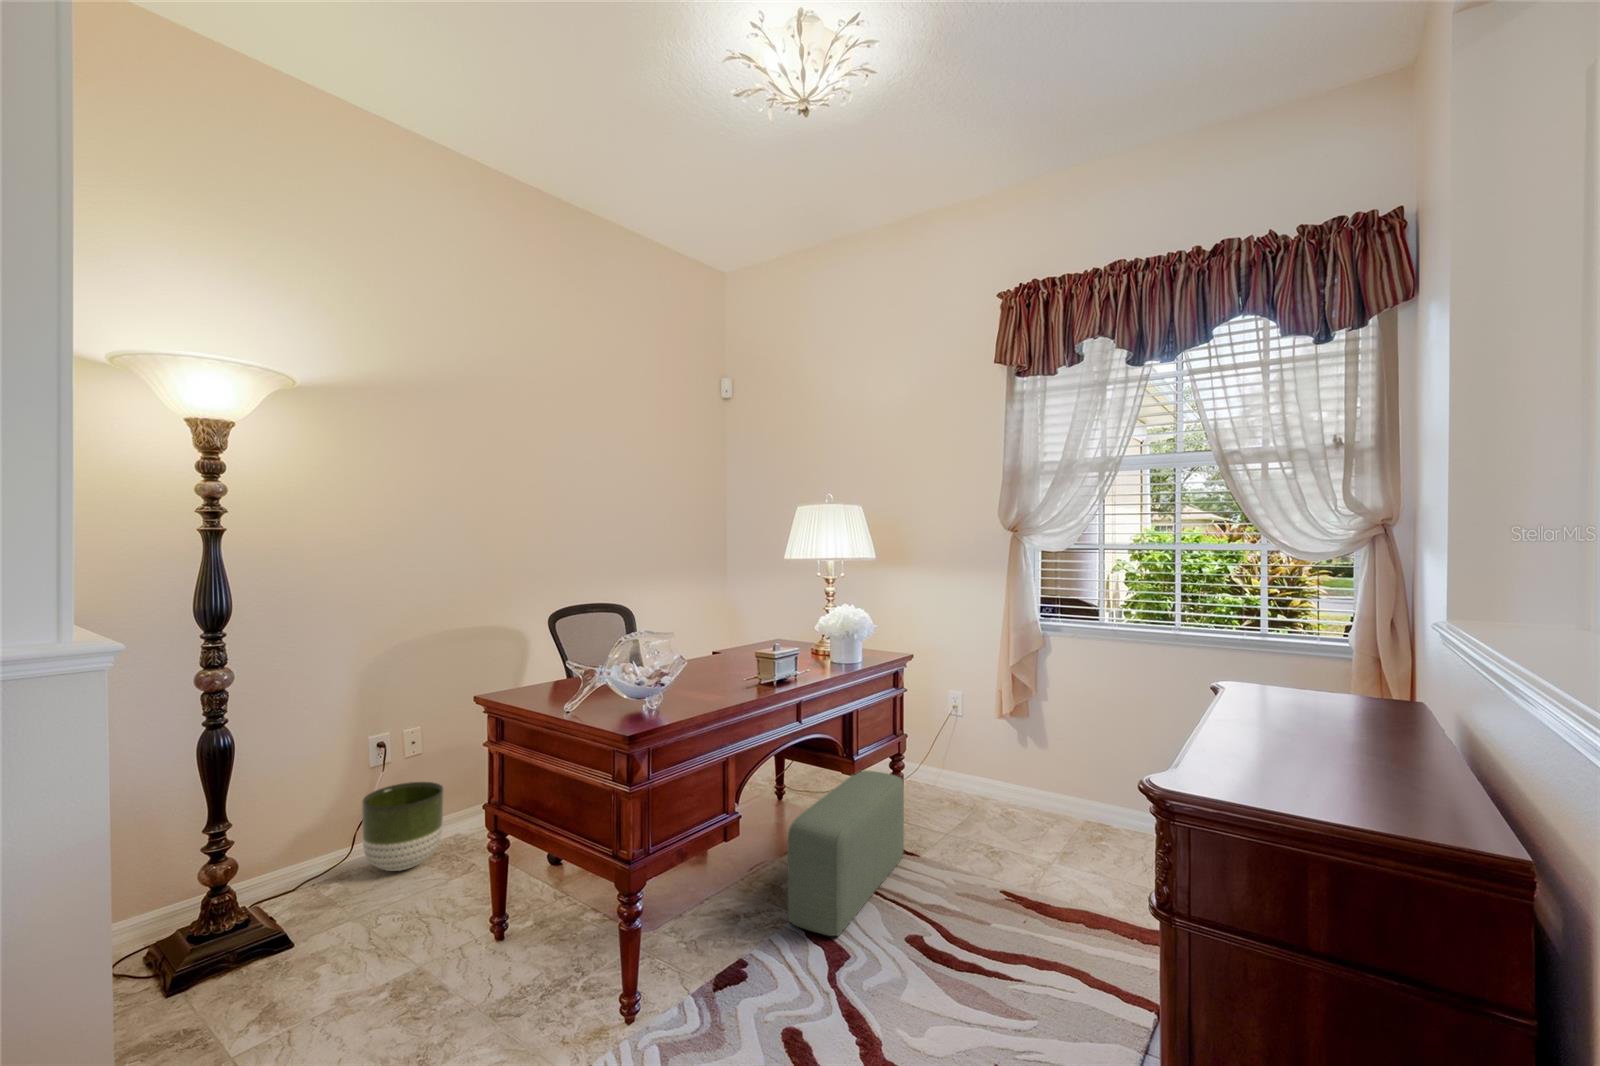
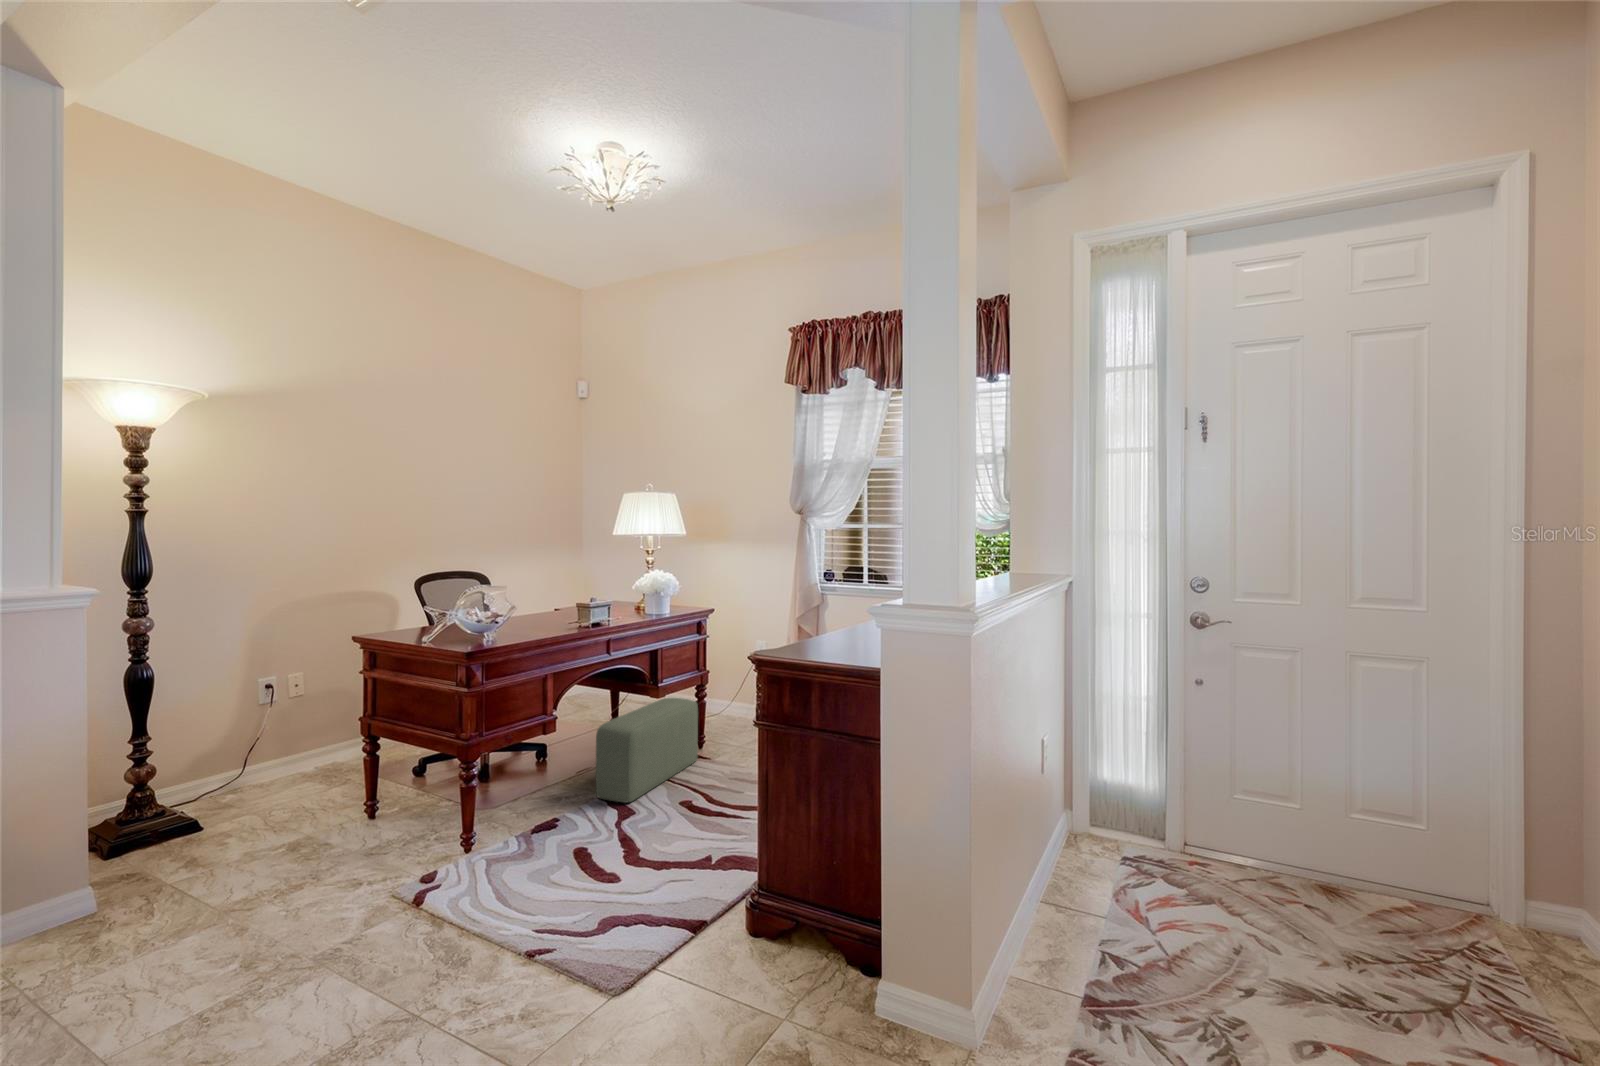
planter: present [362,782,443,871] -> none [255,717,323,784]

